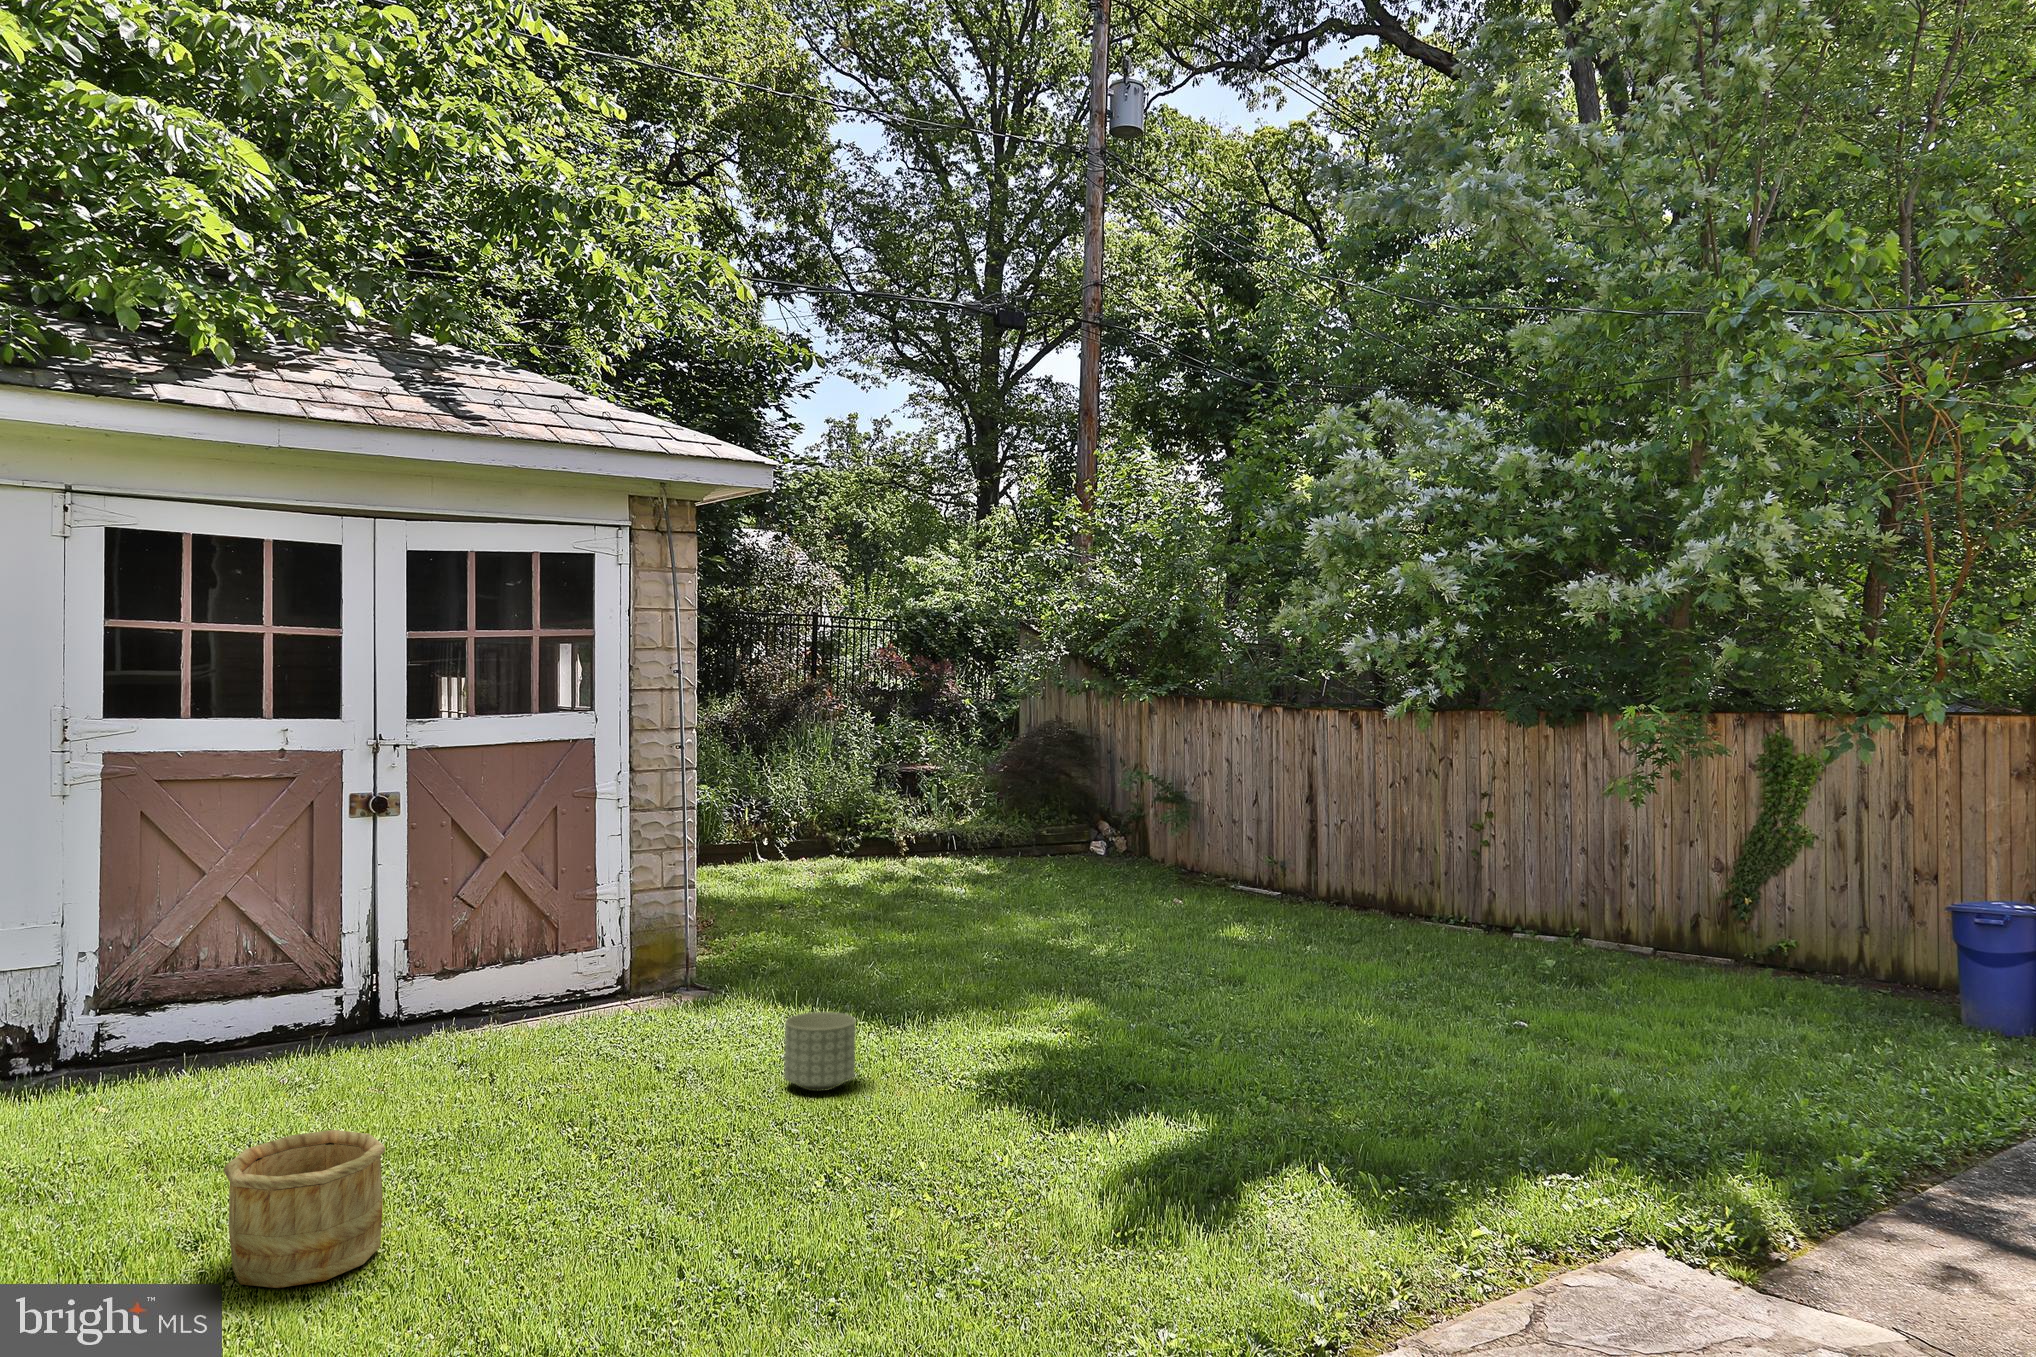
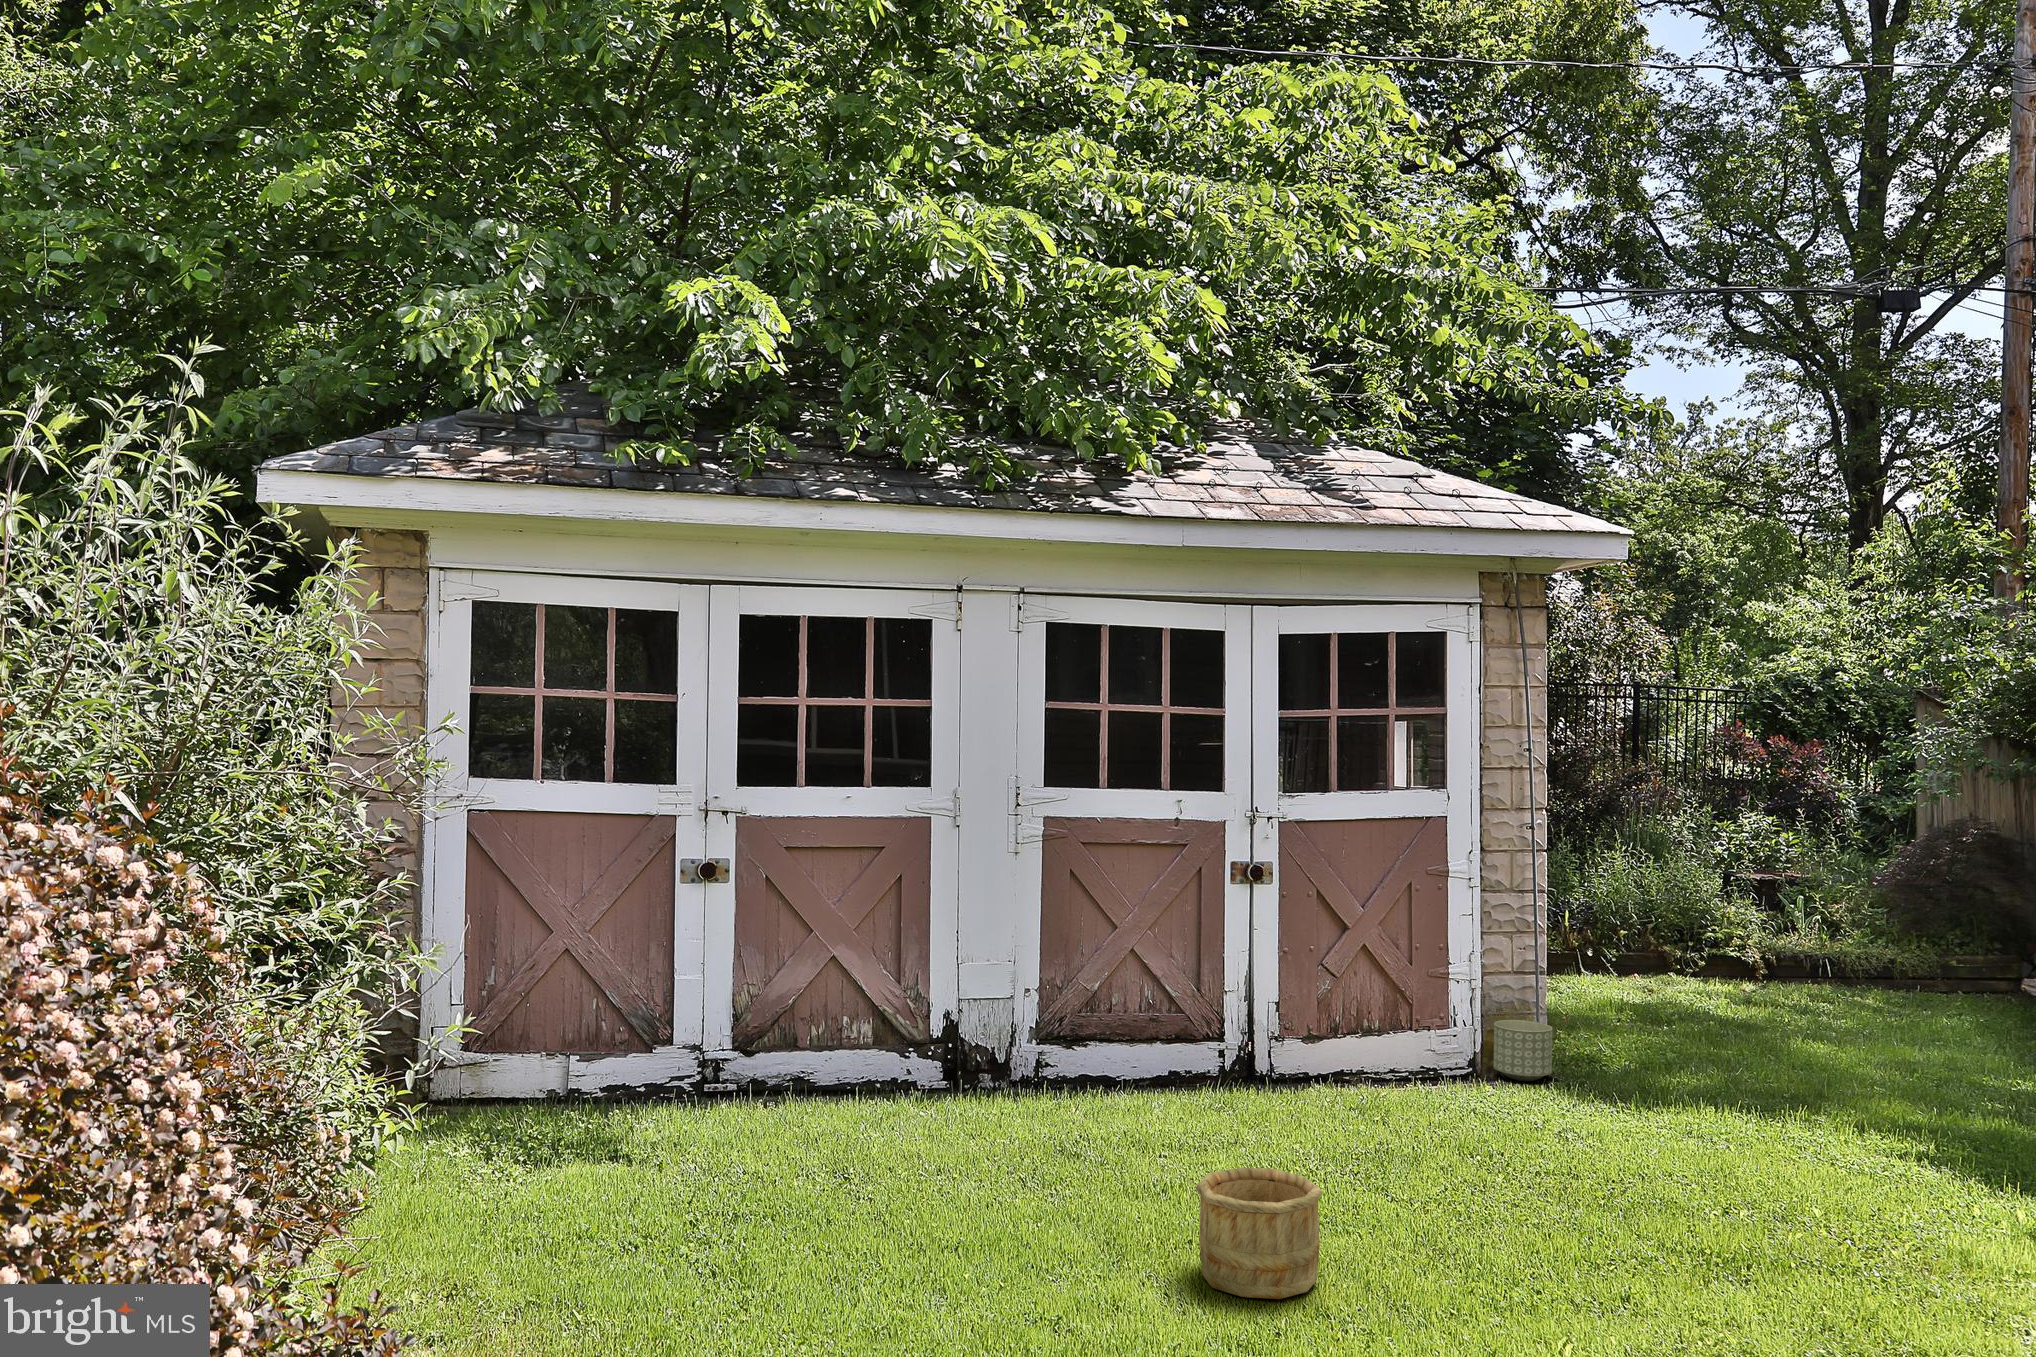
planter: present [784,1012,856,1091] -> present [1494,1020,1552,1081]

